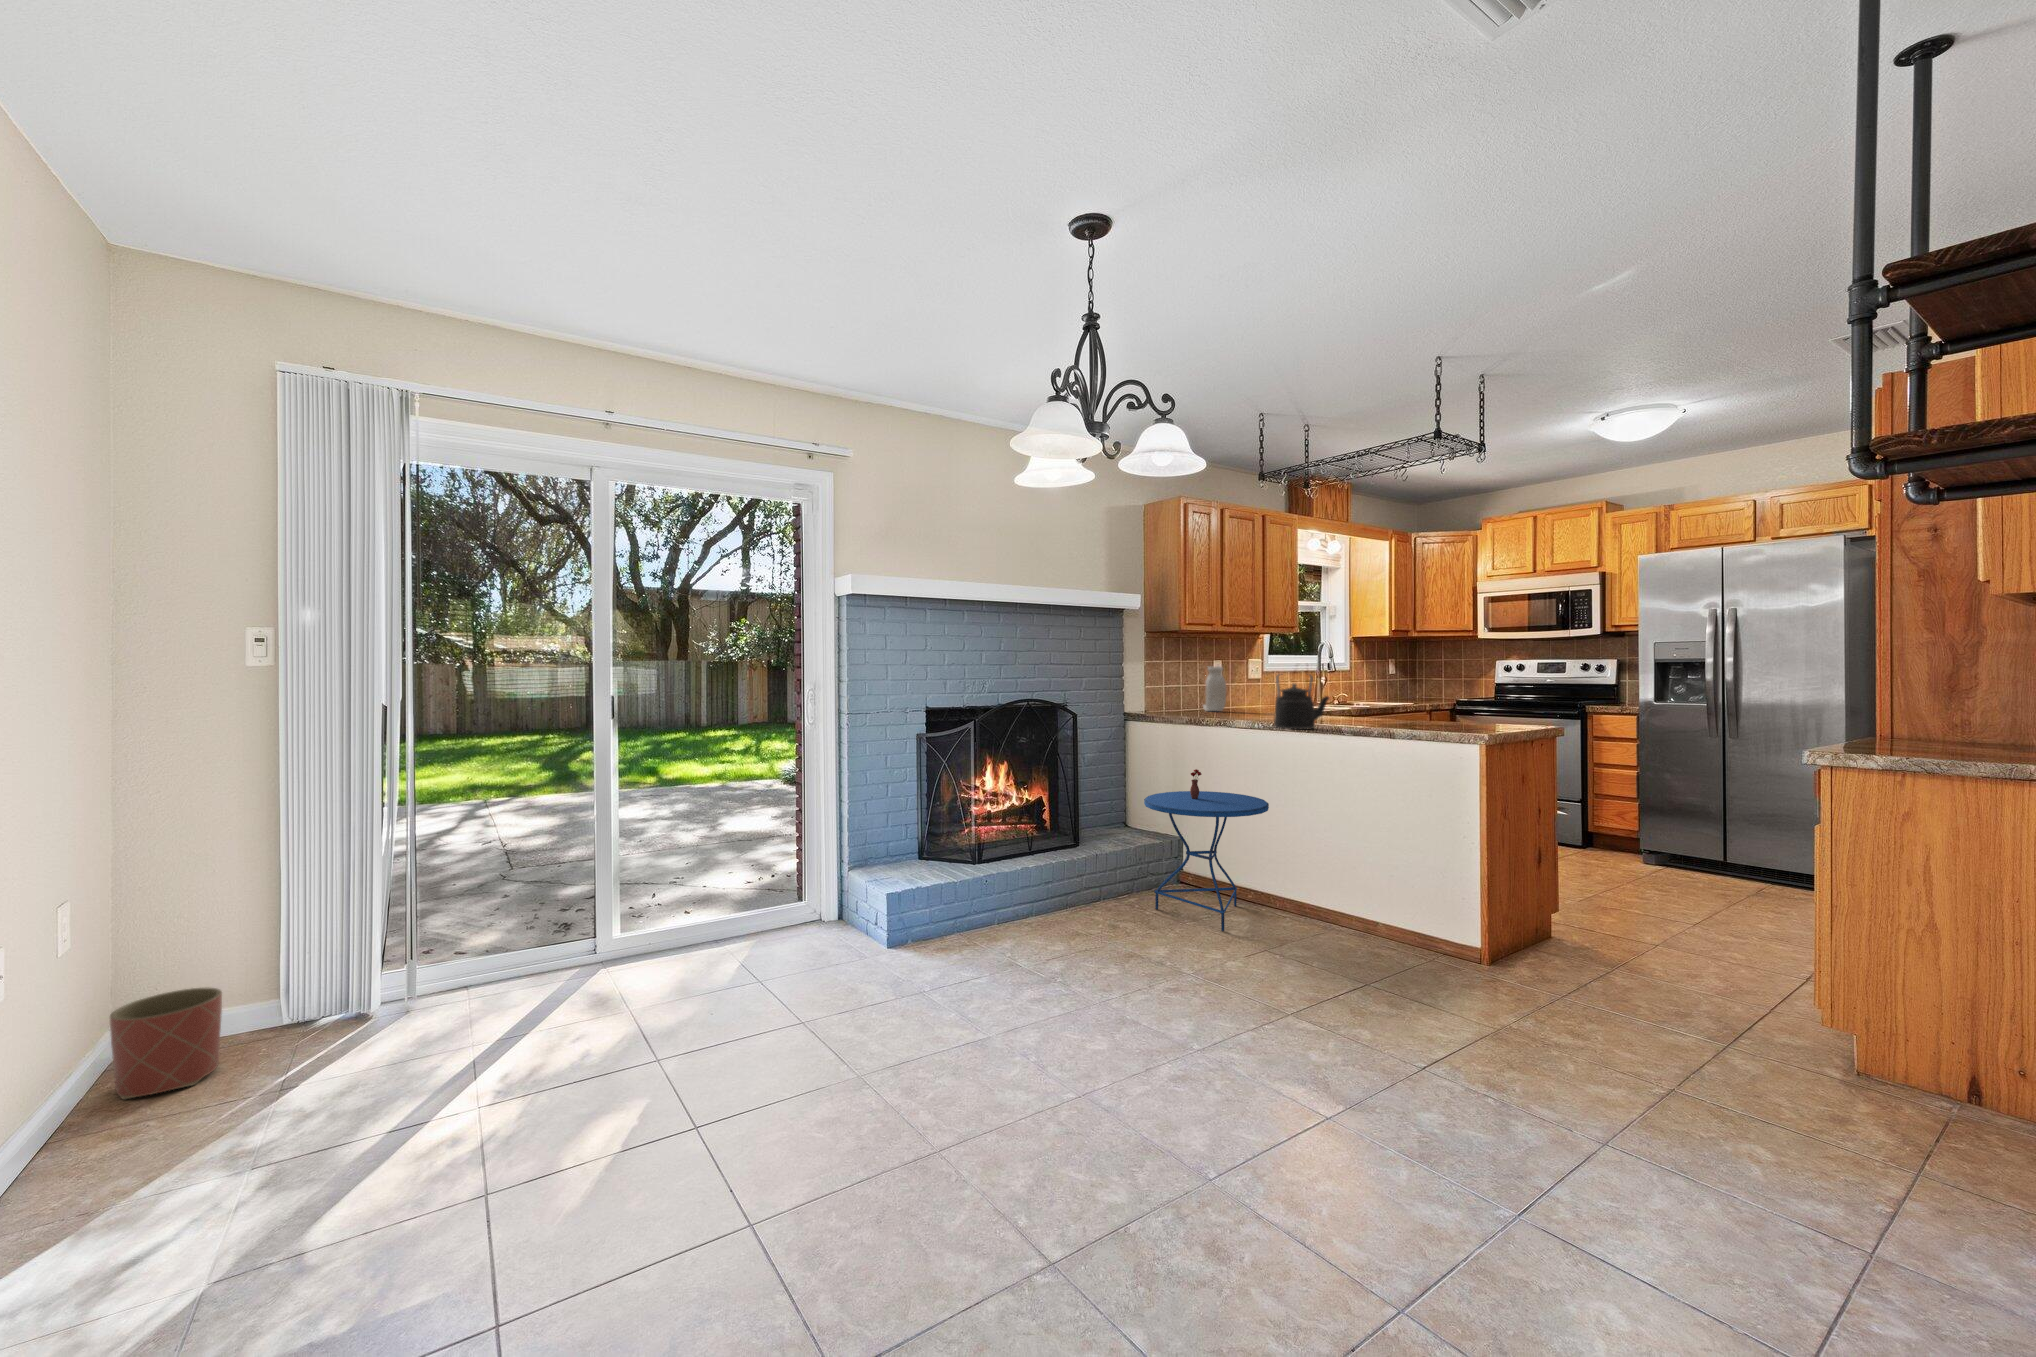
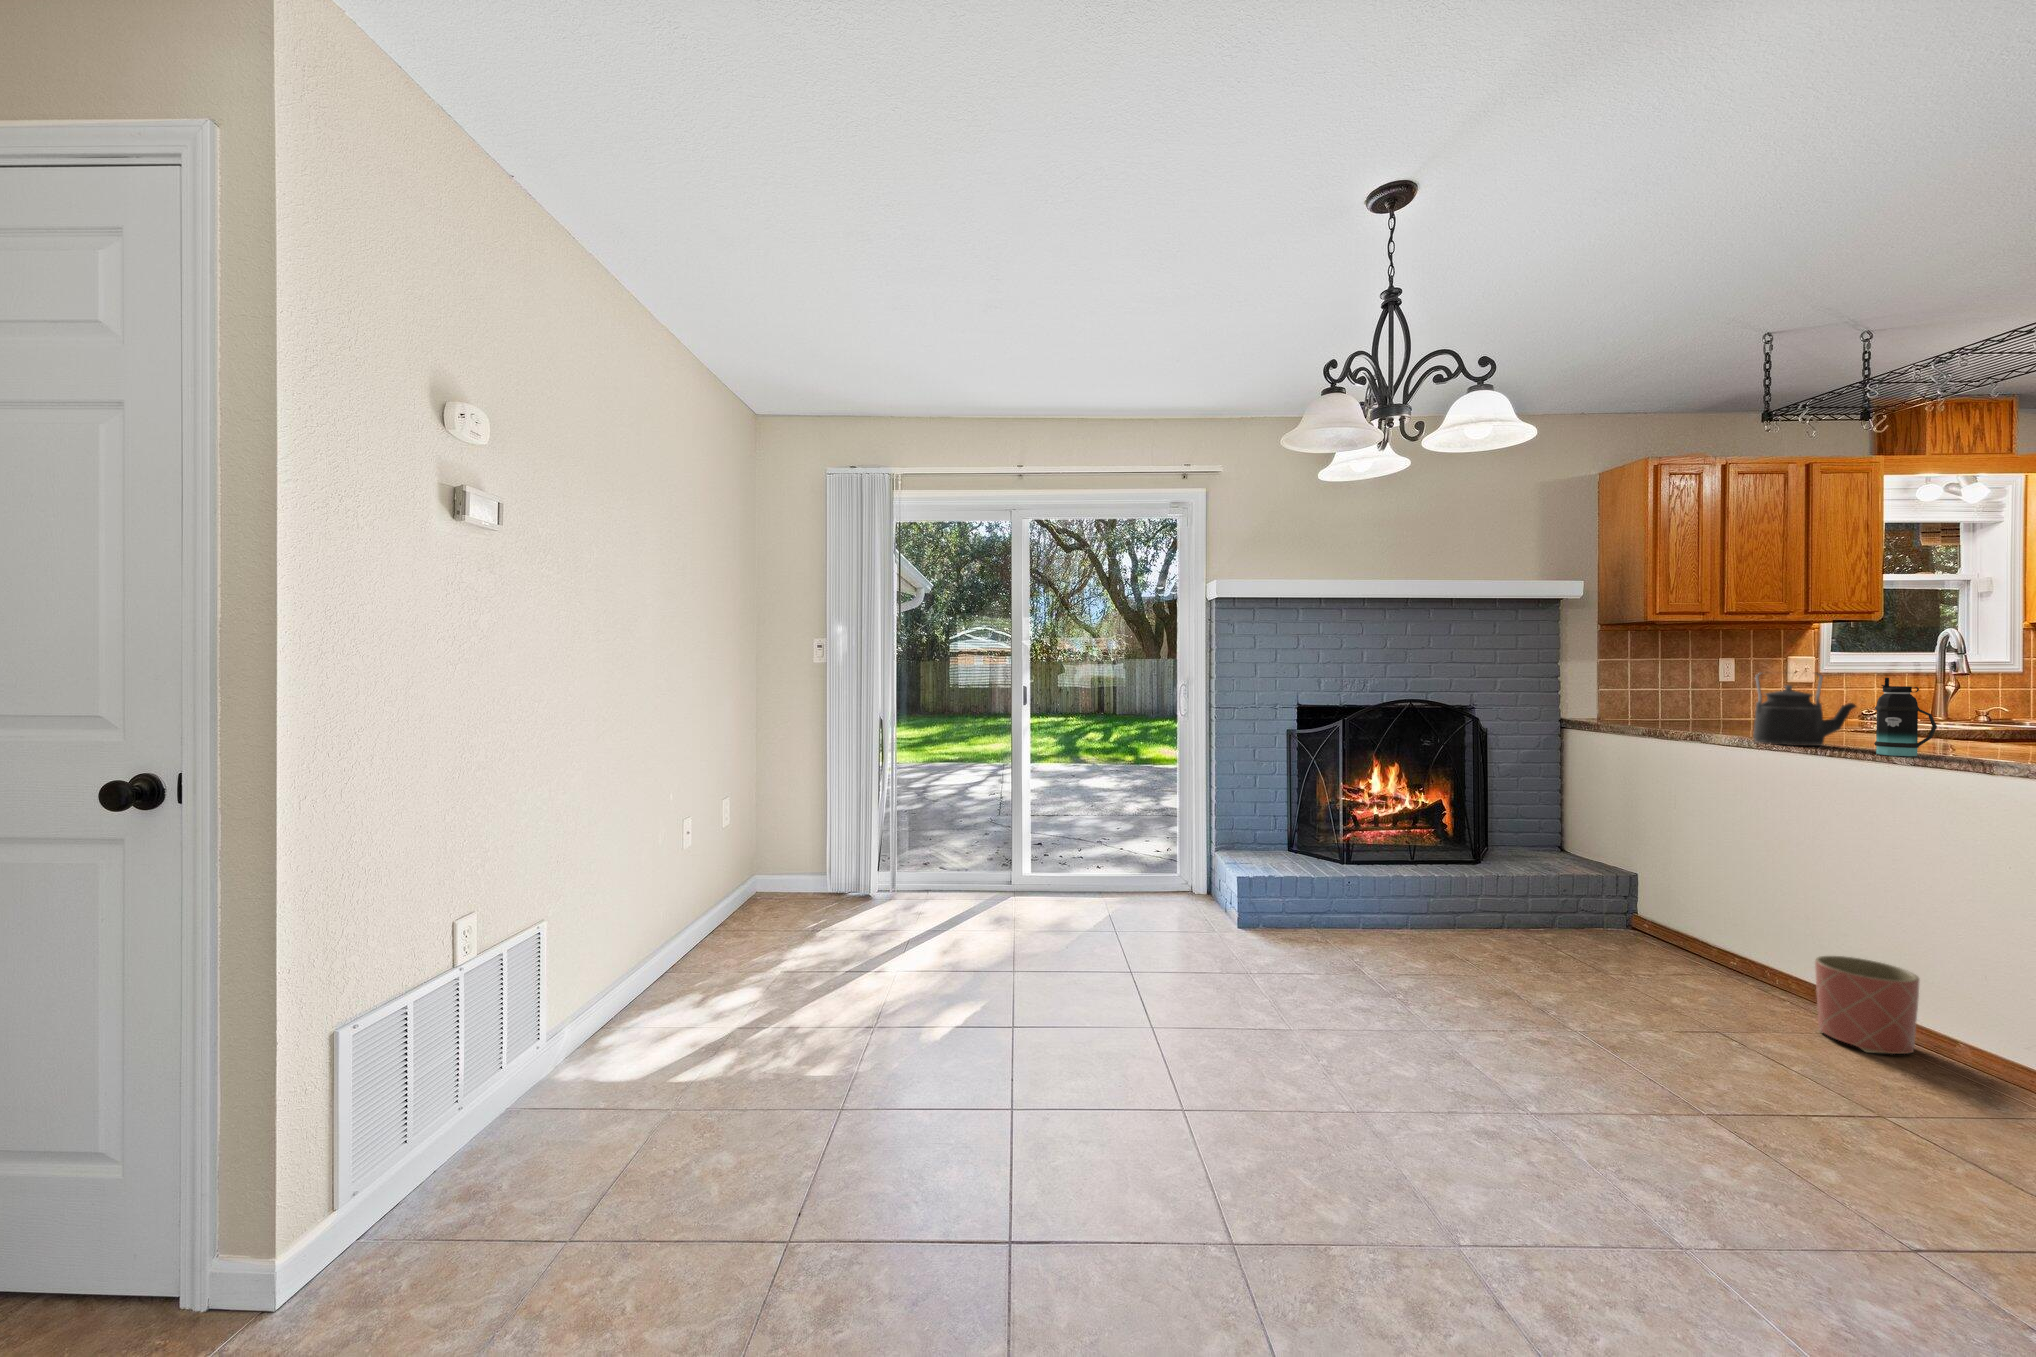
jar: present [1203,666,1226,712] -> none [1703,665,1744,724]
bottle: none [1352,678,1386,735] -> present [1874,678,1937,756]
side table: present [1144,769,1269,931] -> none [1552,787,1738,985]
planter: present [110,988,222,1099] -> present [1815,956,1919,1054]

